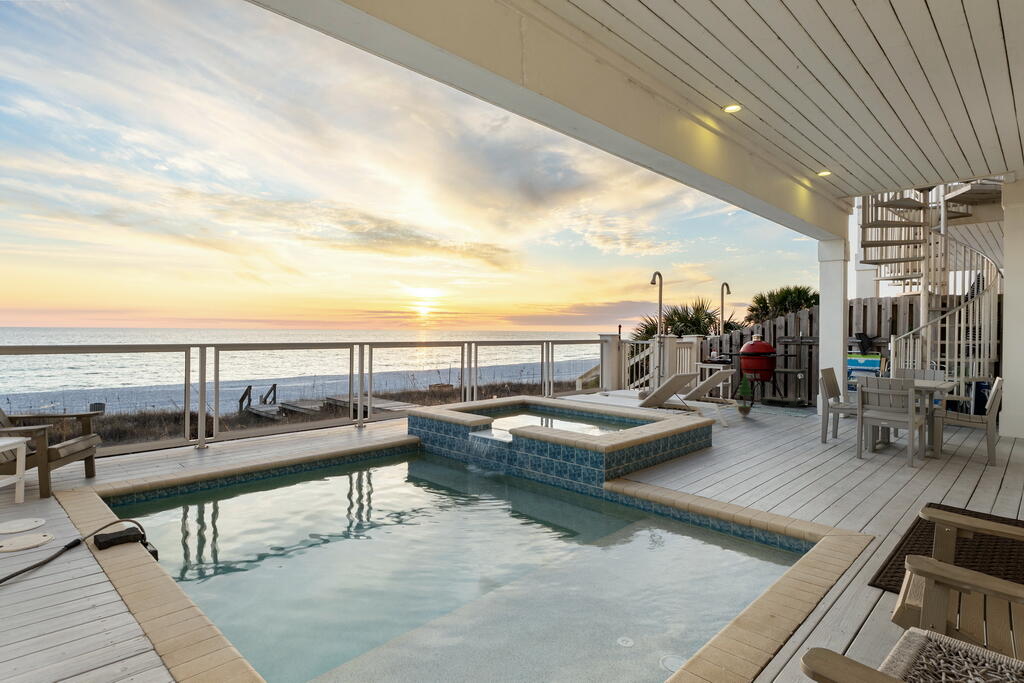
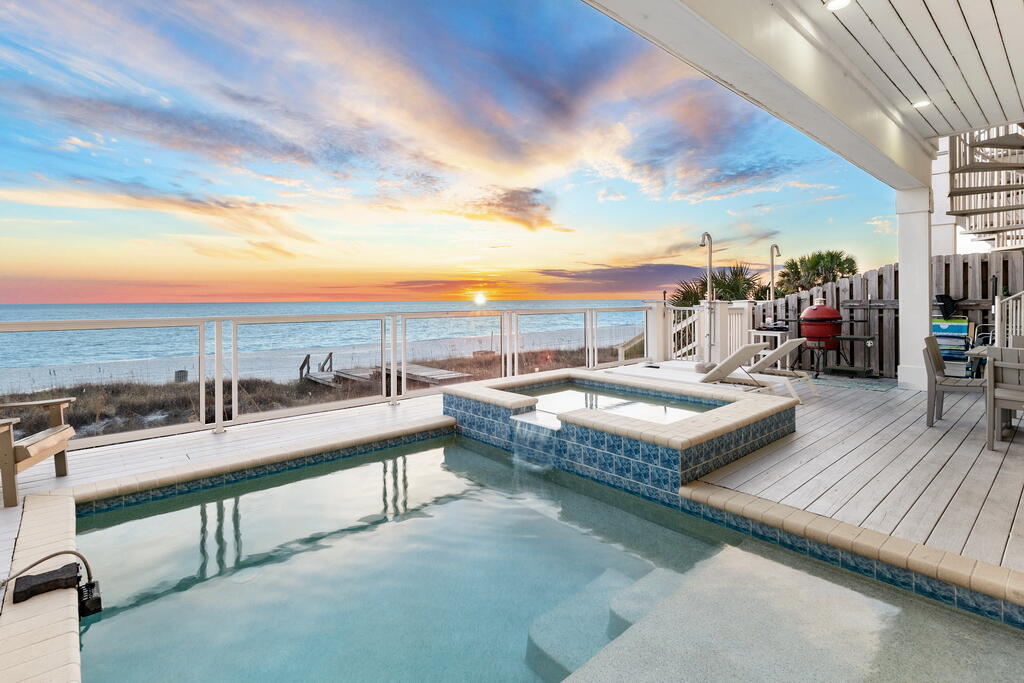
potted tree: present [738,373,752,416] -> none [804,340,825,389]

